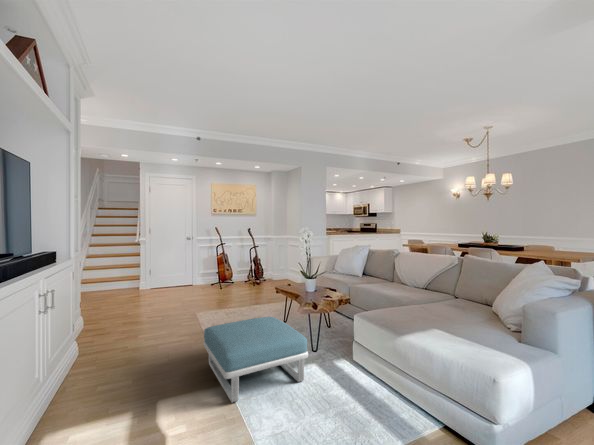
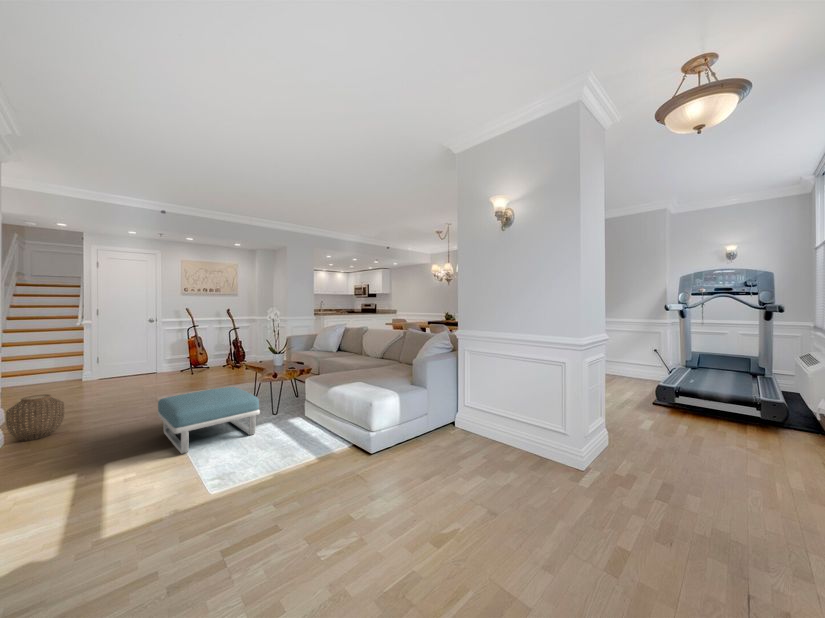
woven basket: none [82,312,125,357] -> present [6,394,64,441]

